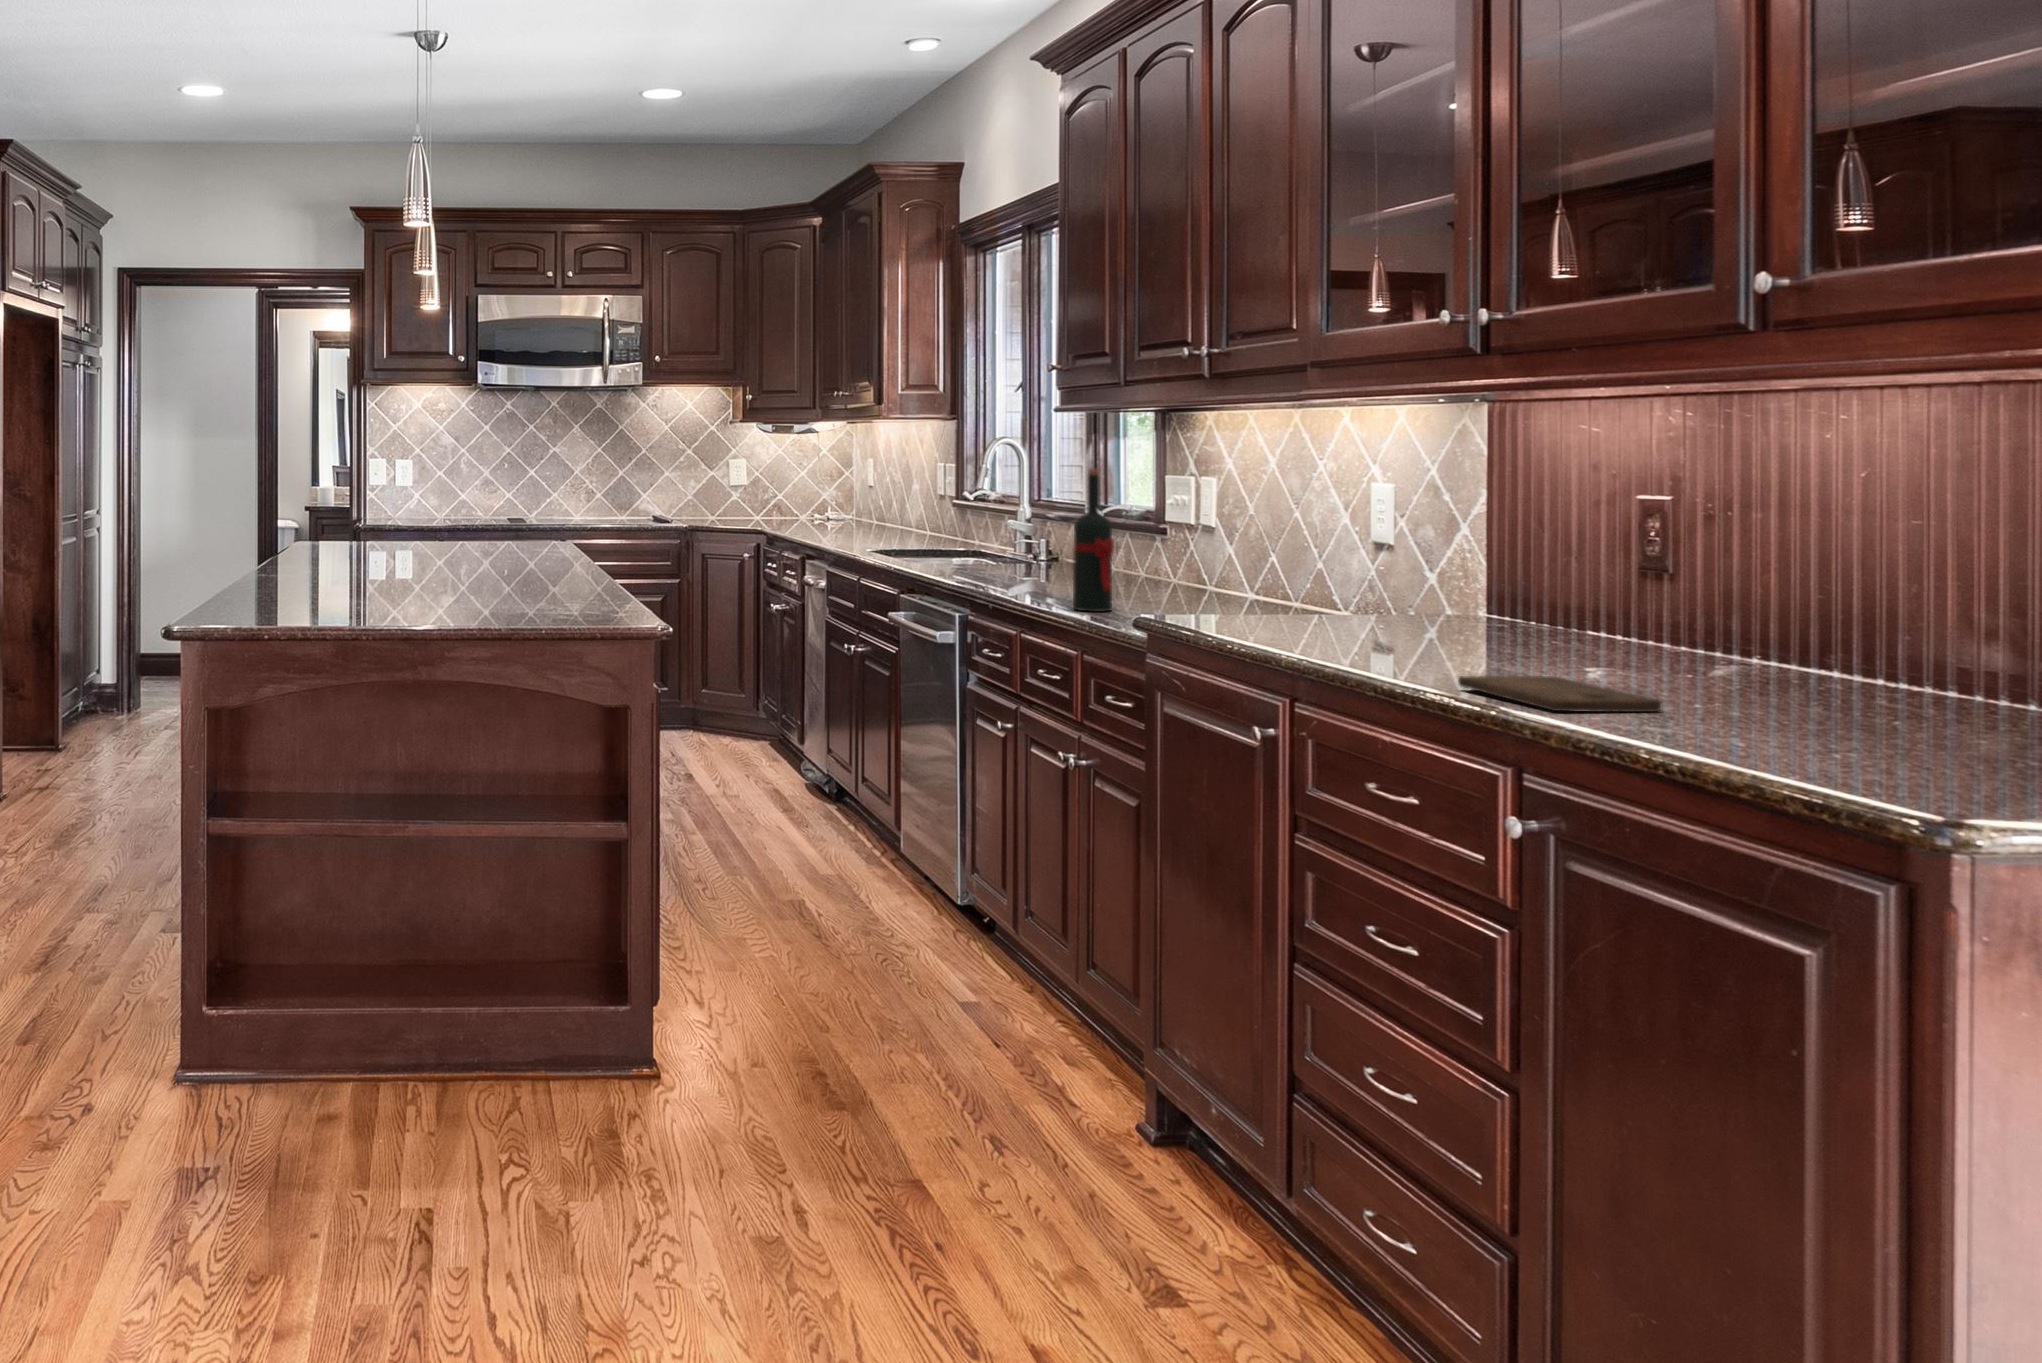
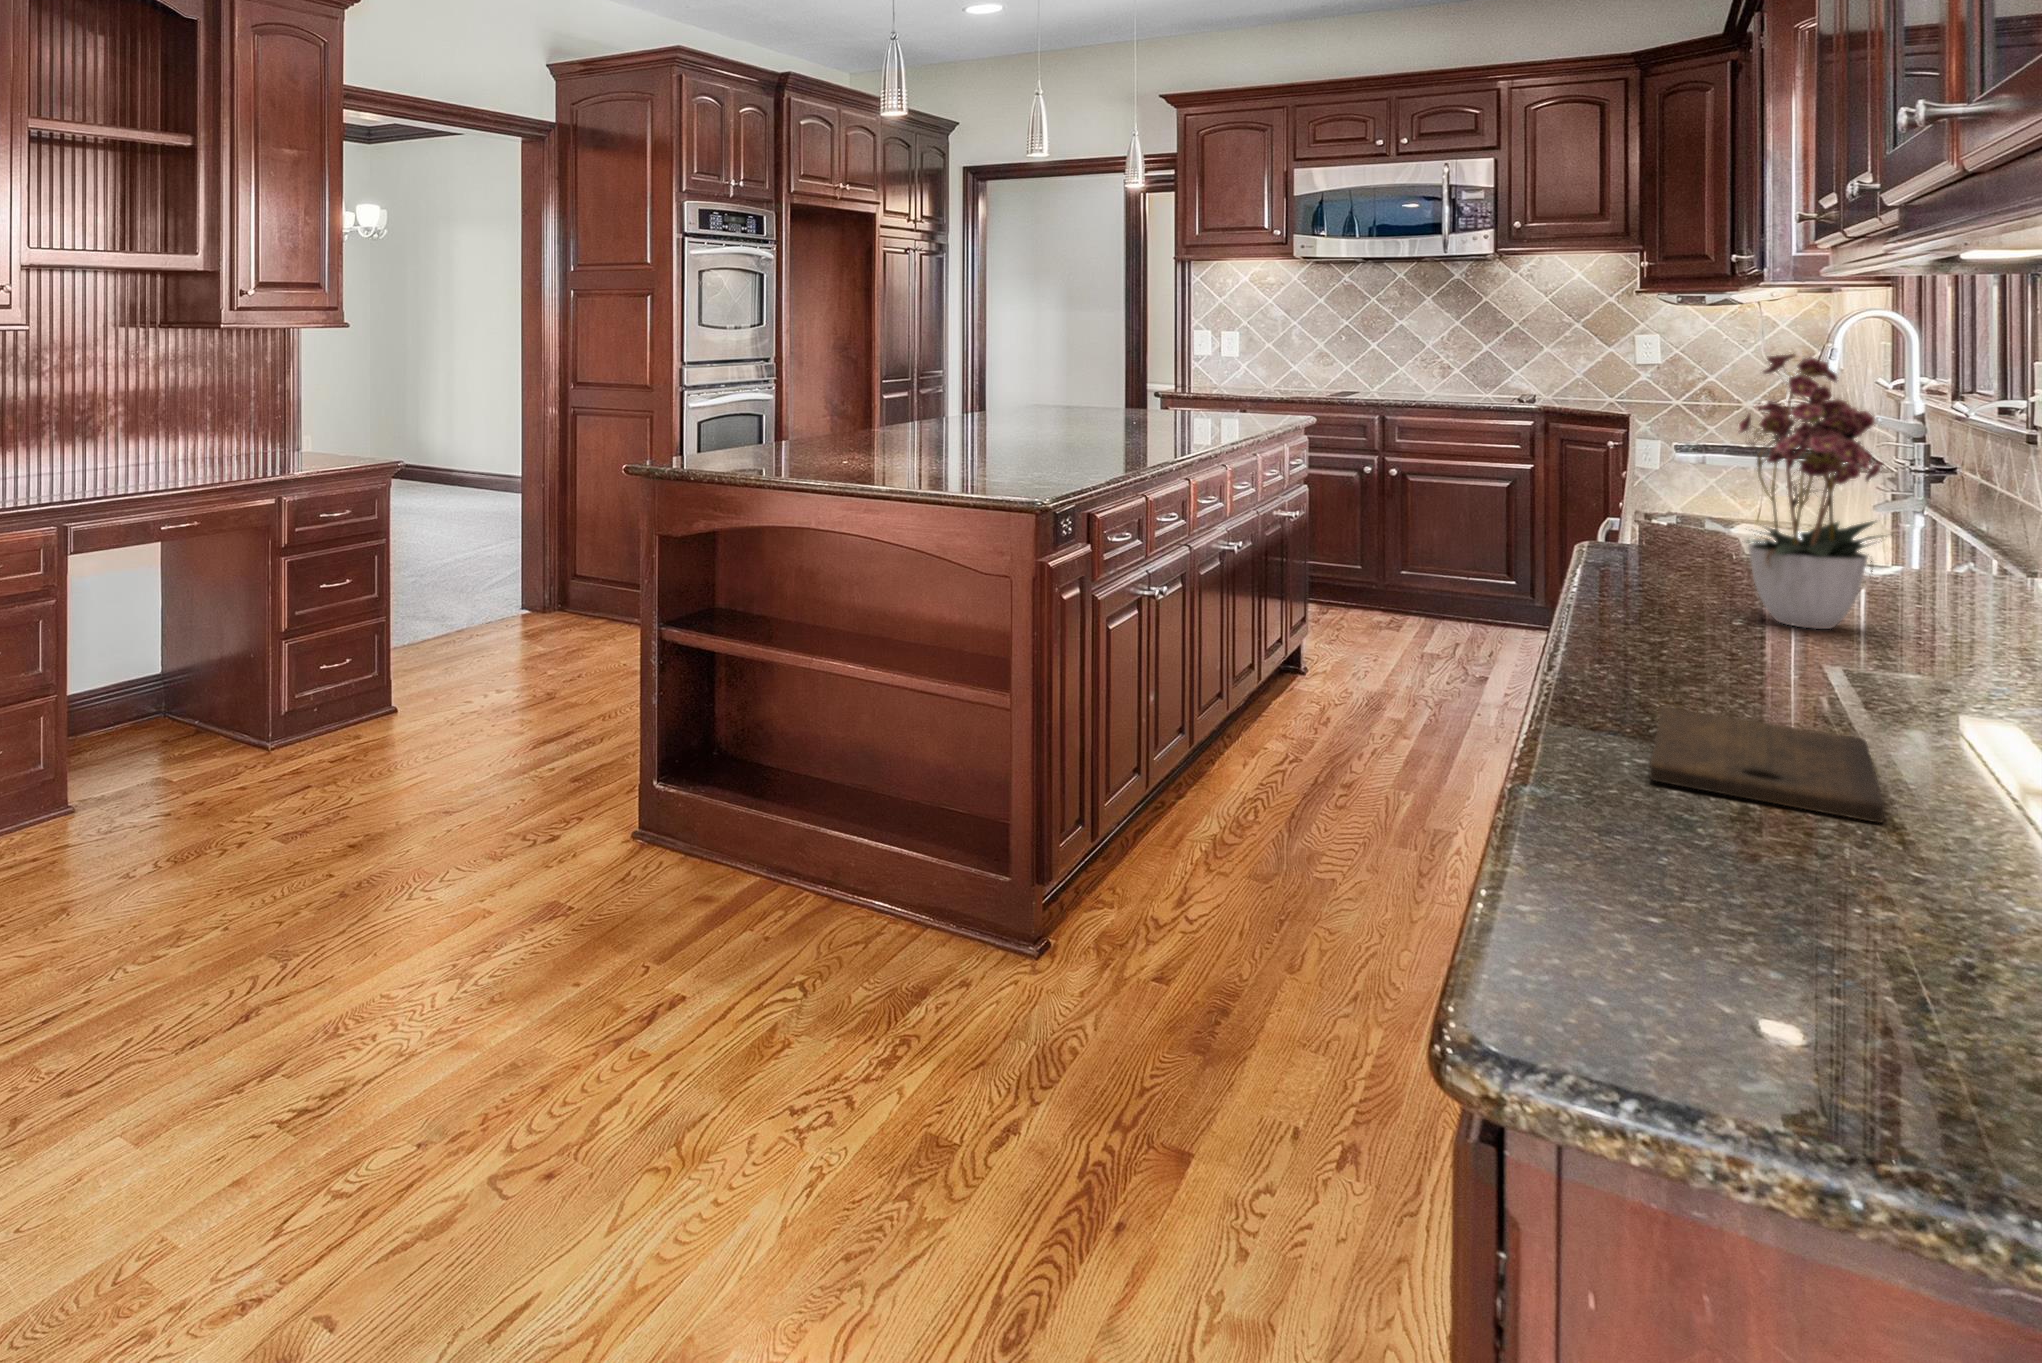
flower arrangement: none [1239,441,1360,637] -> present [1739,354,1882,629]
wine bottle: present [1073,469,1114,612] -> none [1617,370,1682,560]

